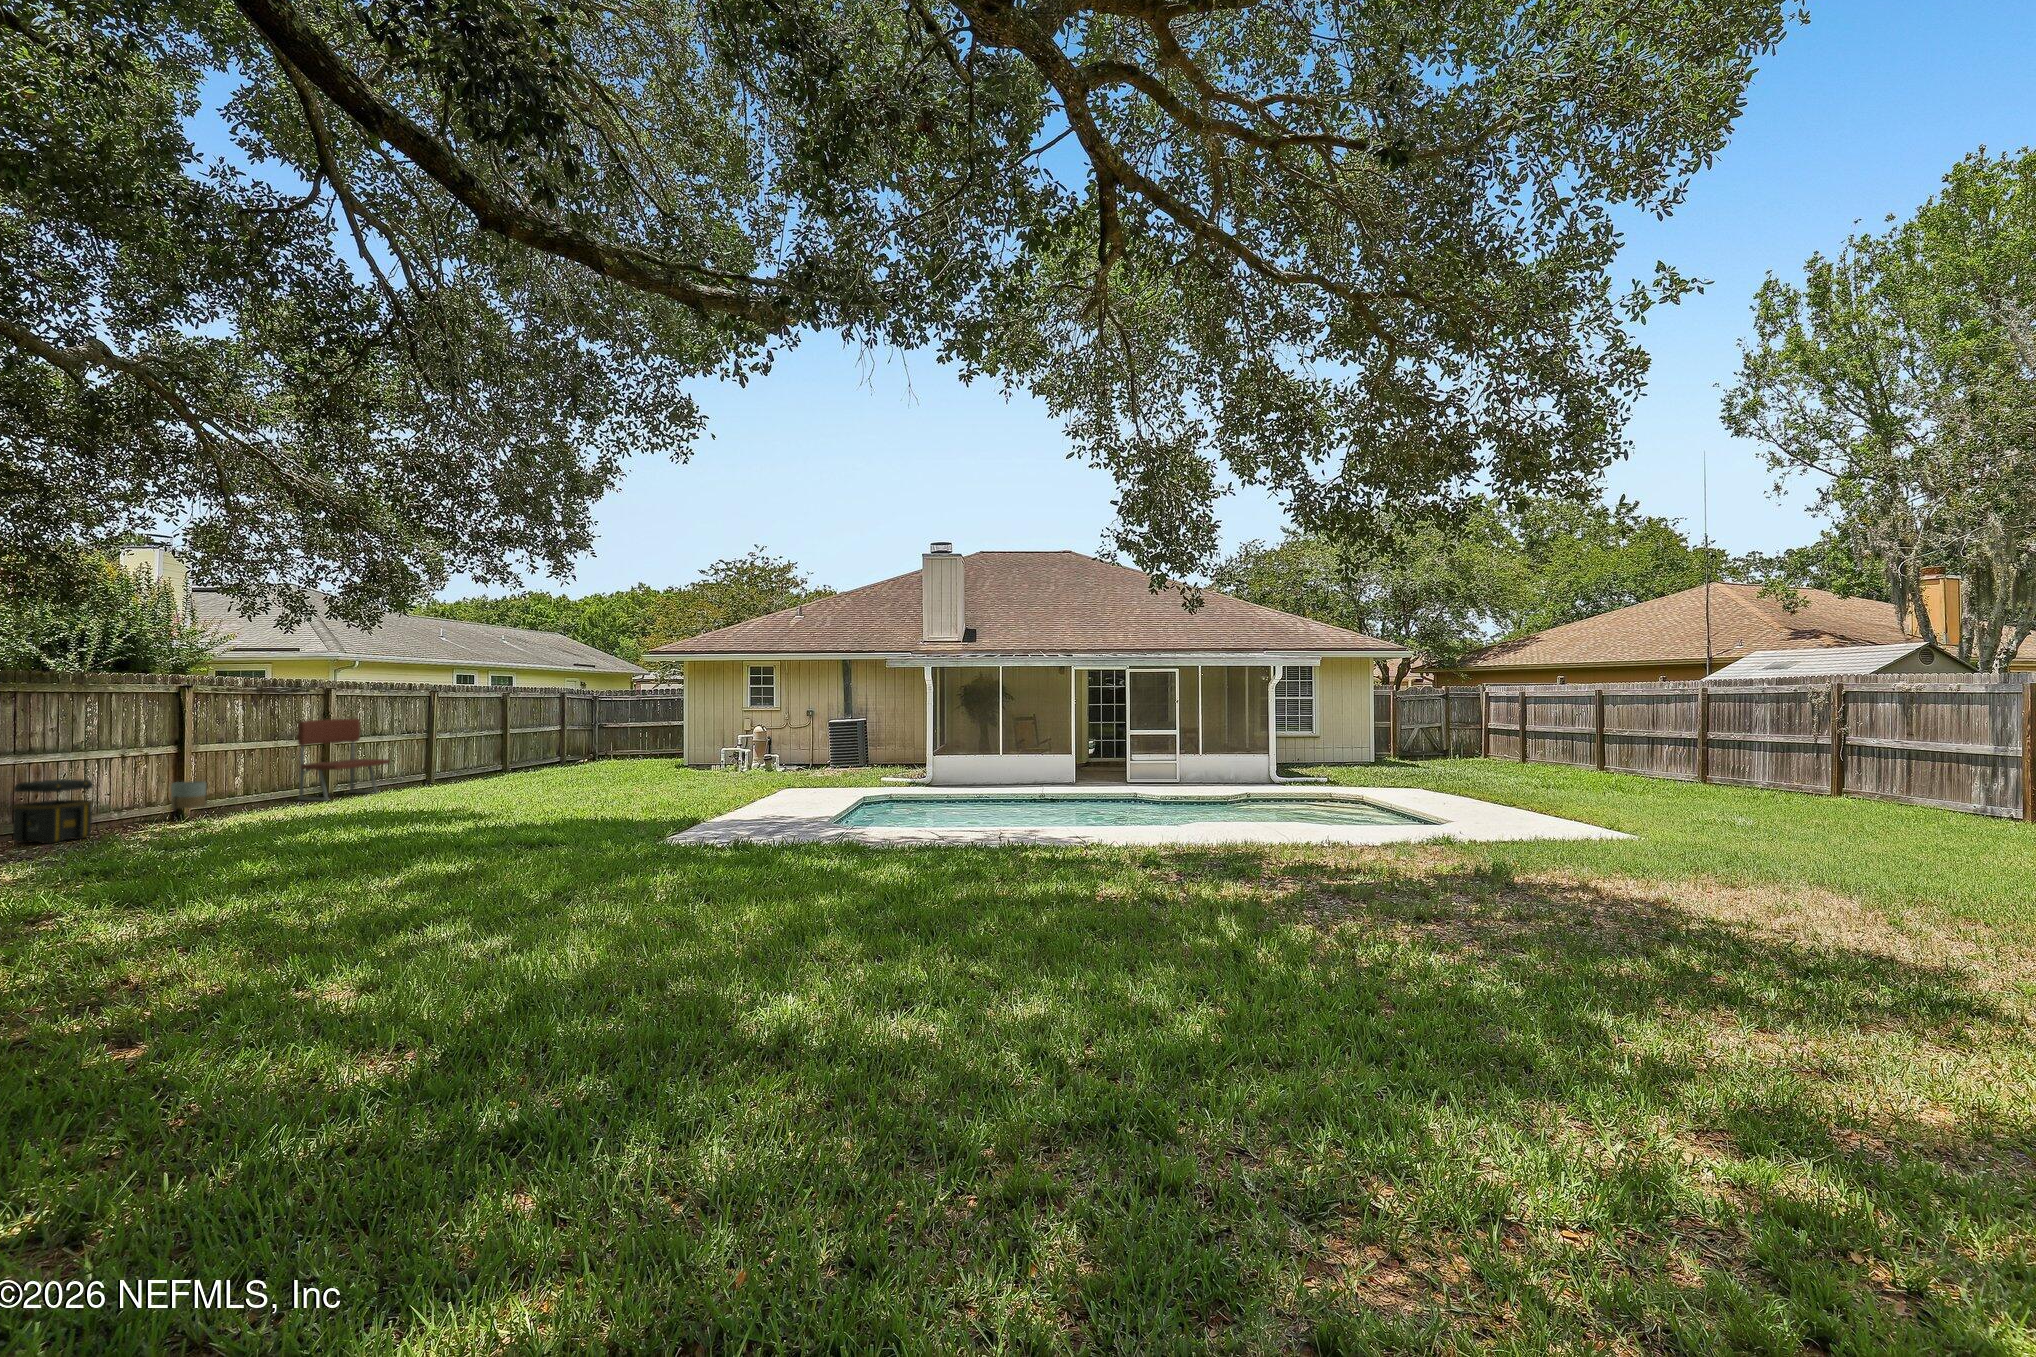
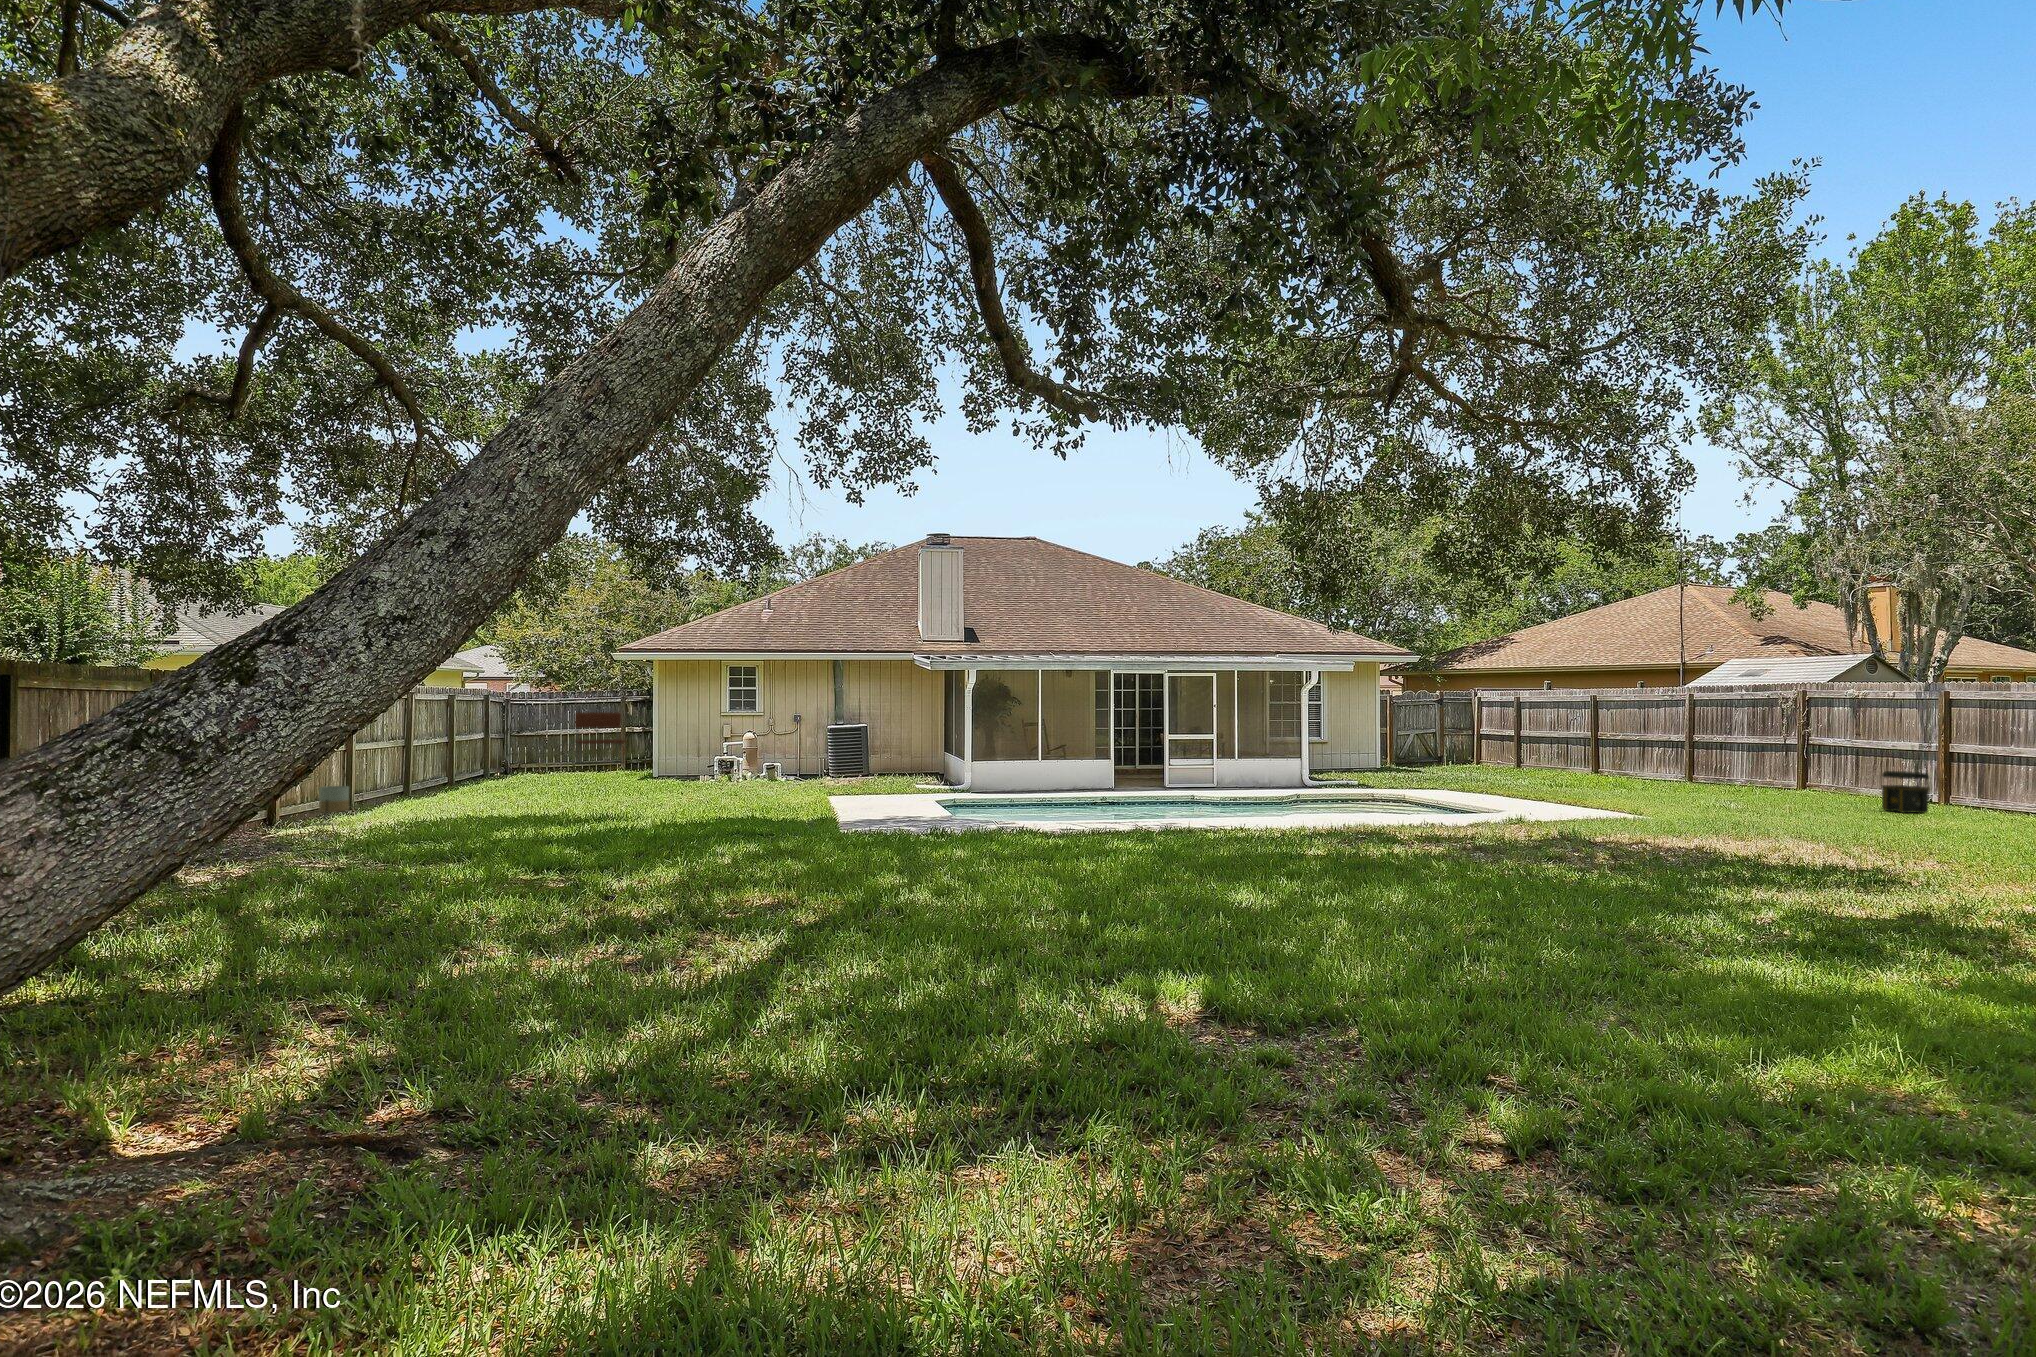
bench: present [297,719,390,801] -> present [575,712,626,763]
toolbox: present [12,779,94,844] -> present [1882,771,1929,813]

